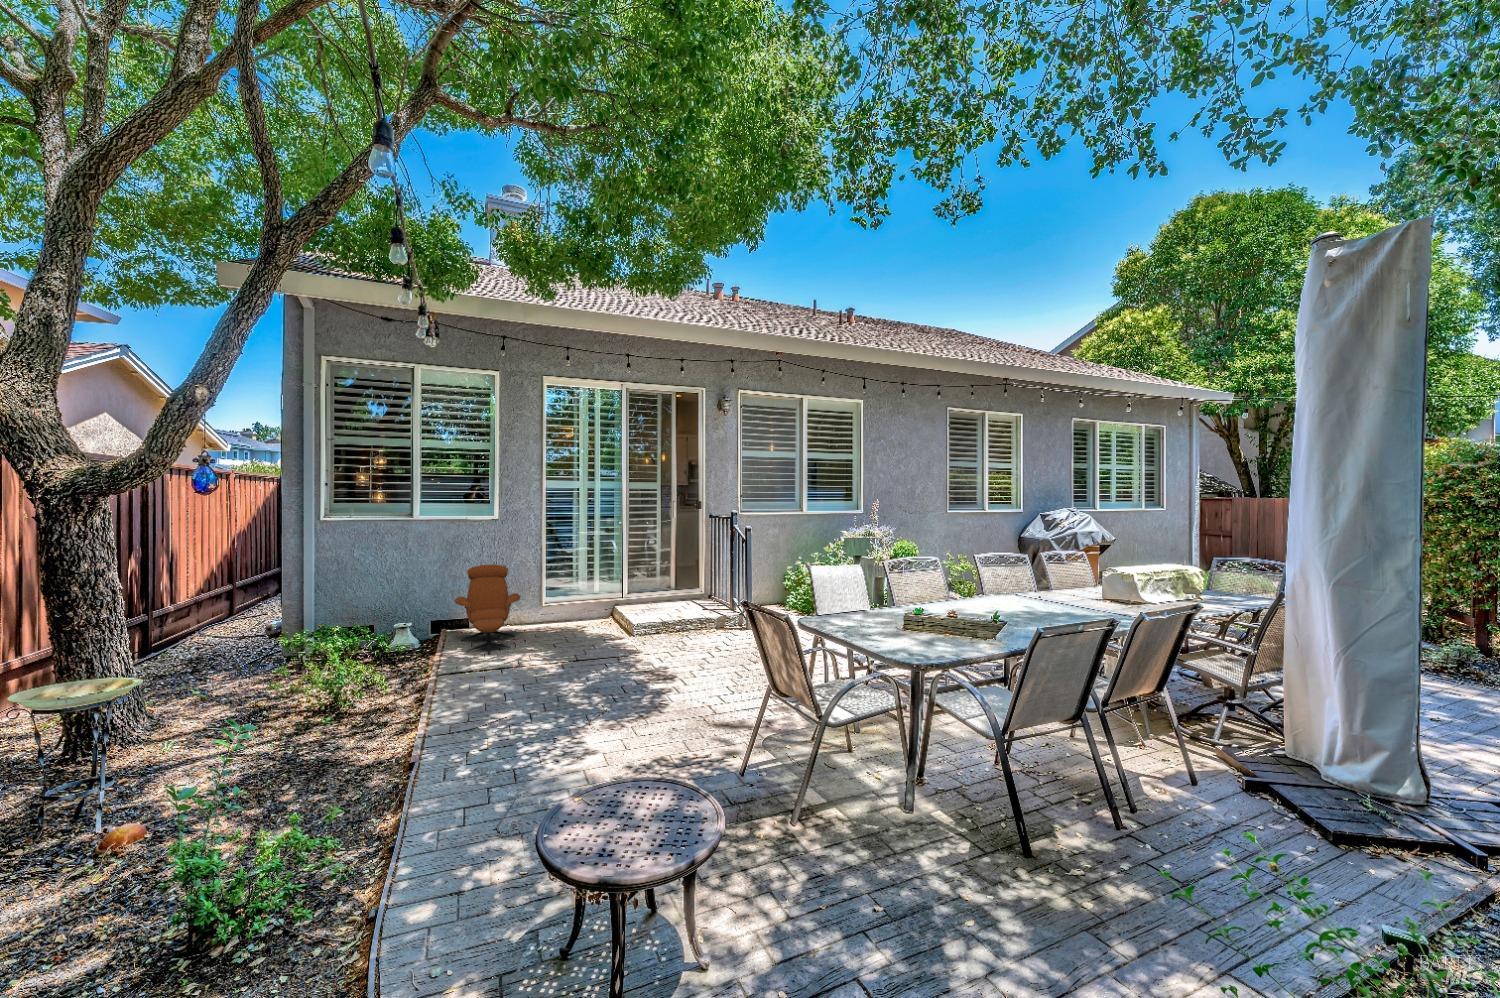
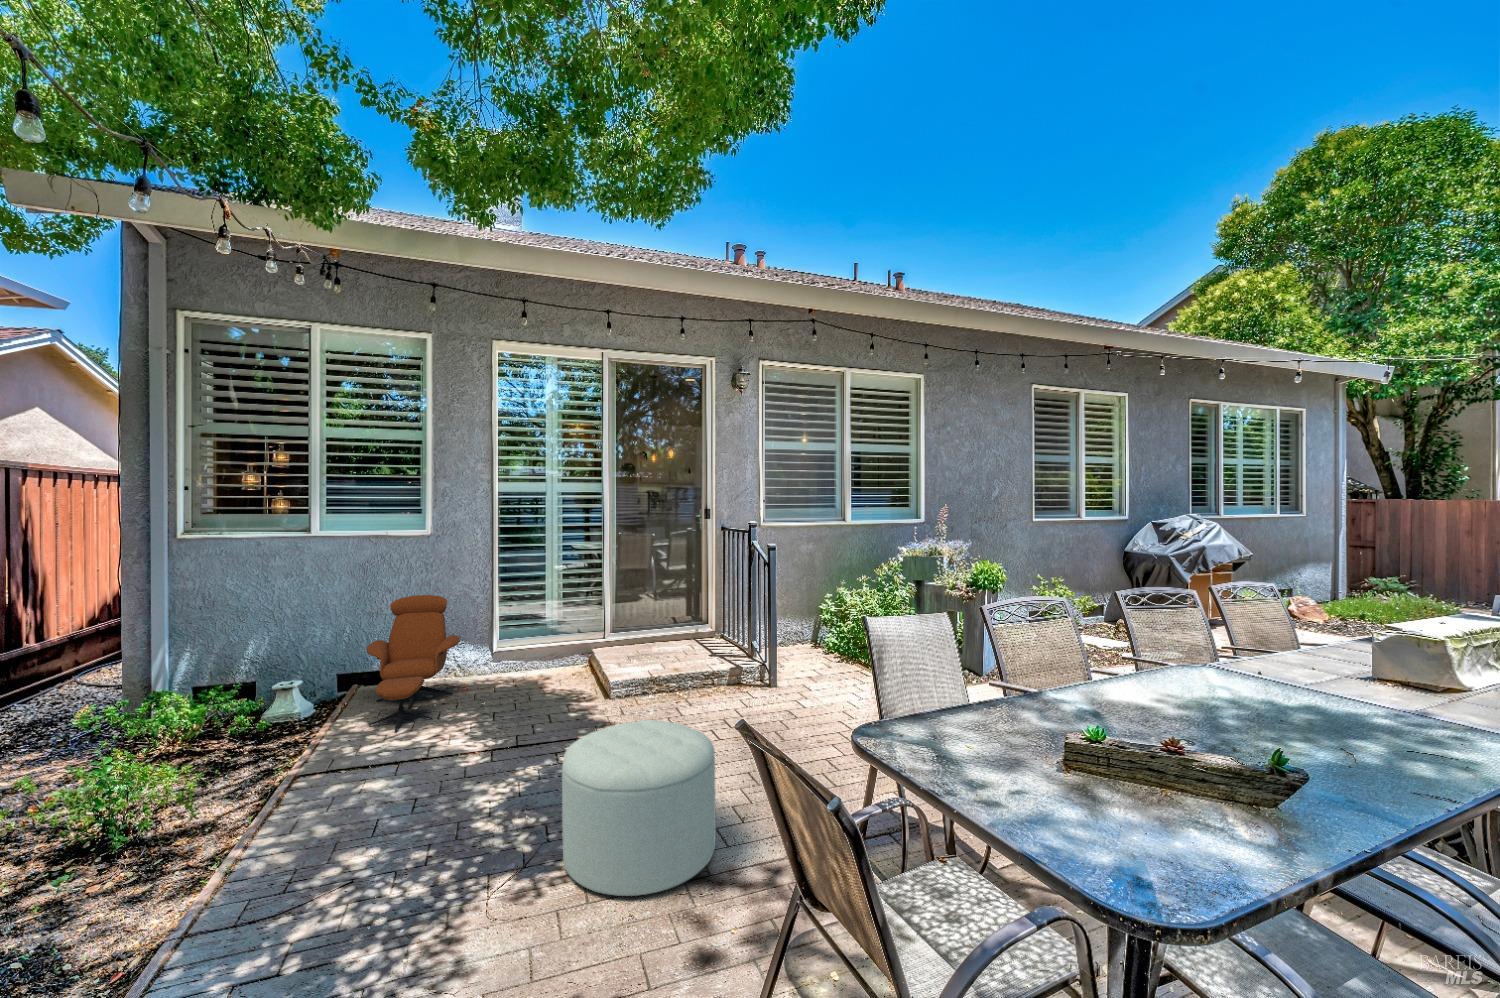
ottoman: none [636,623,727,710] -> present [562,720,716,896]

